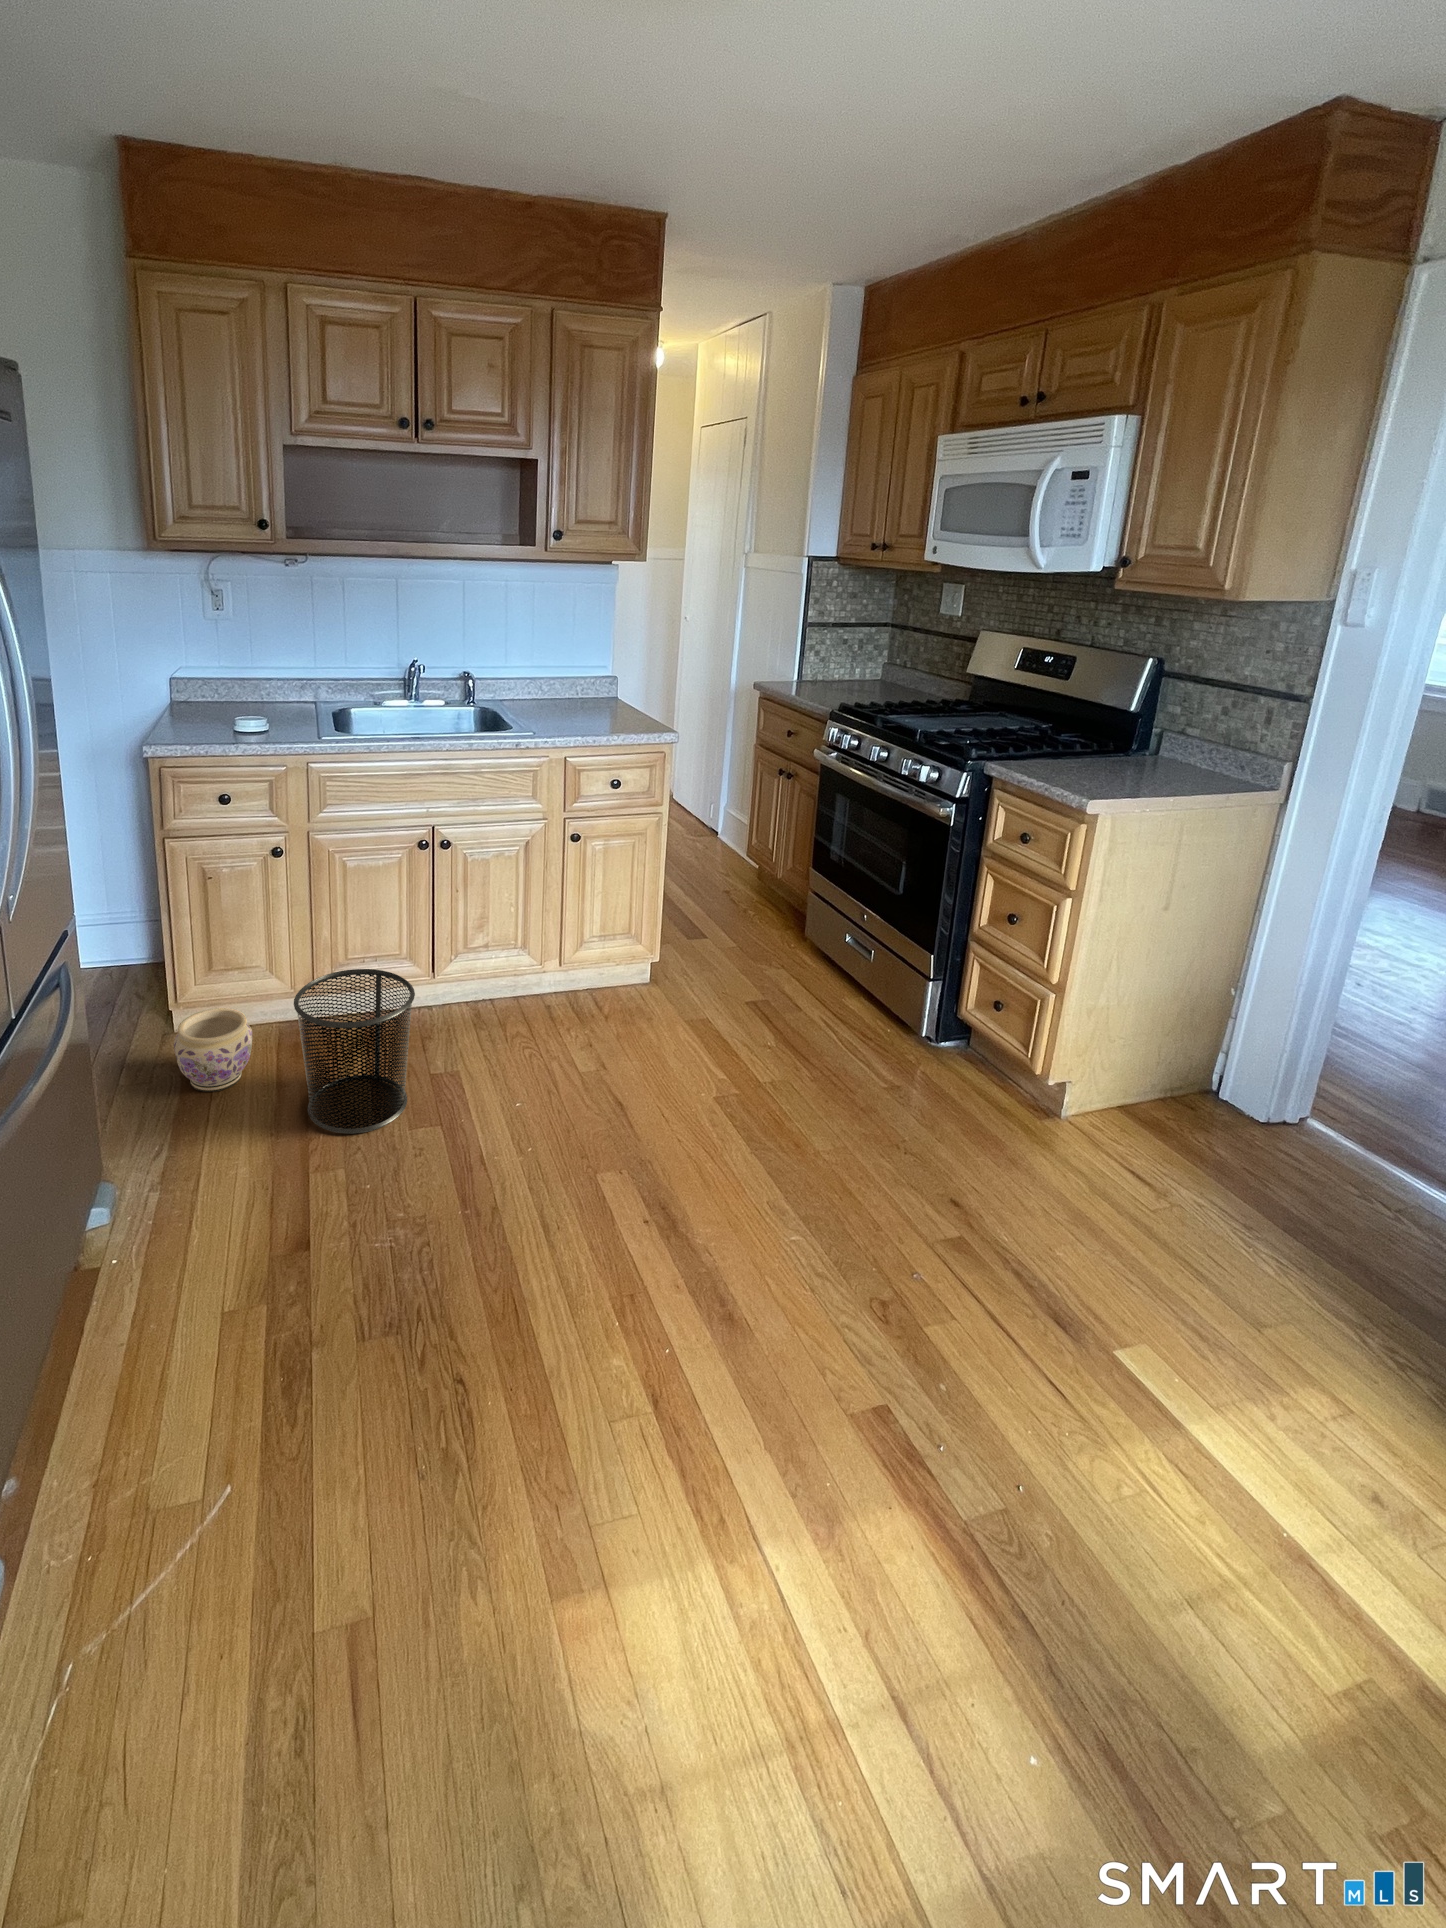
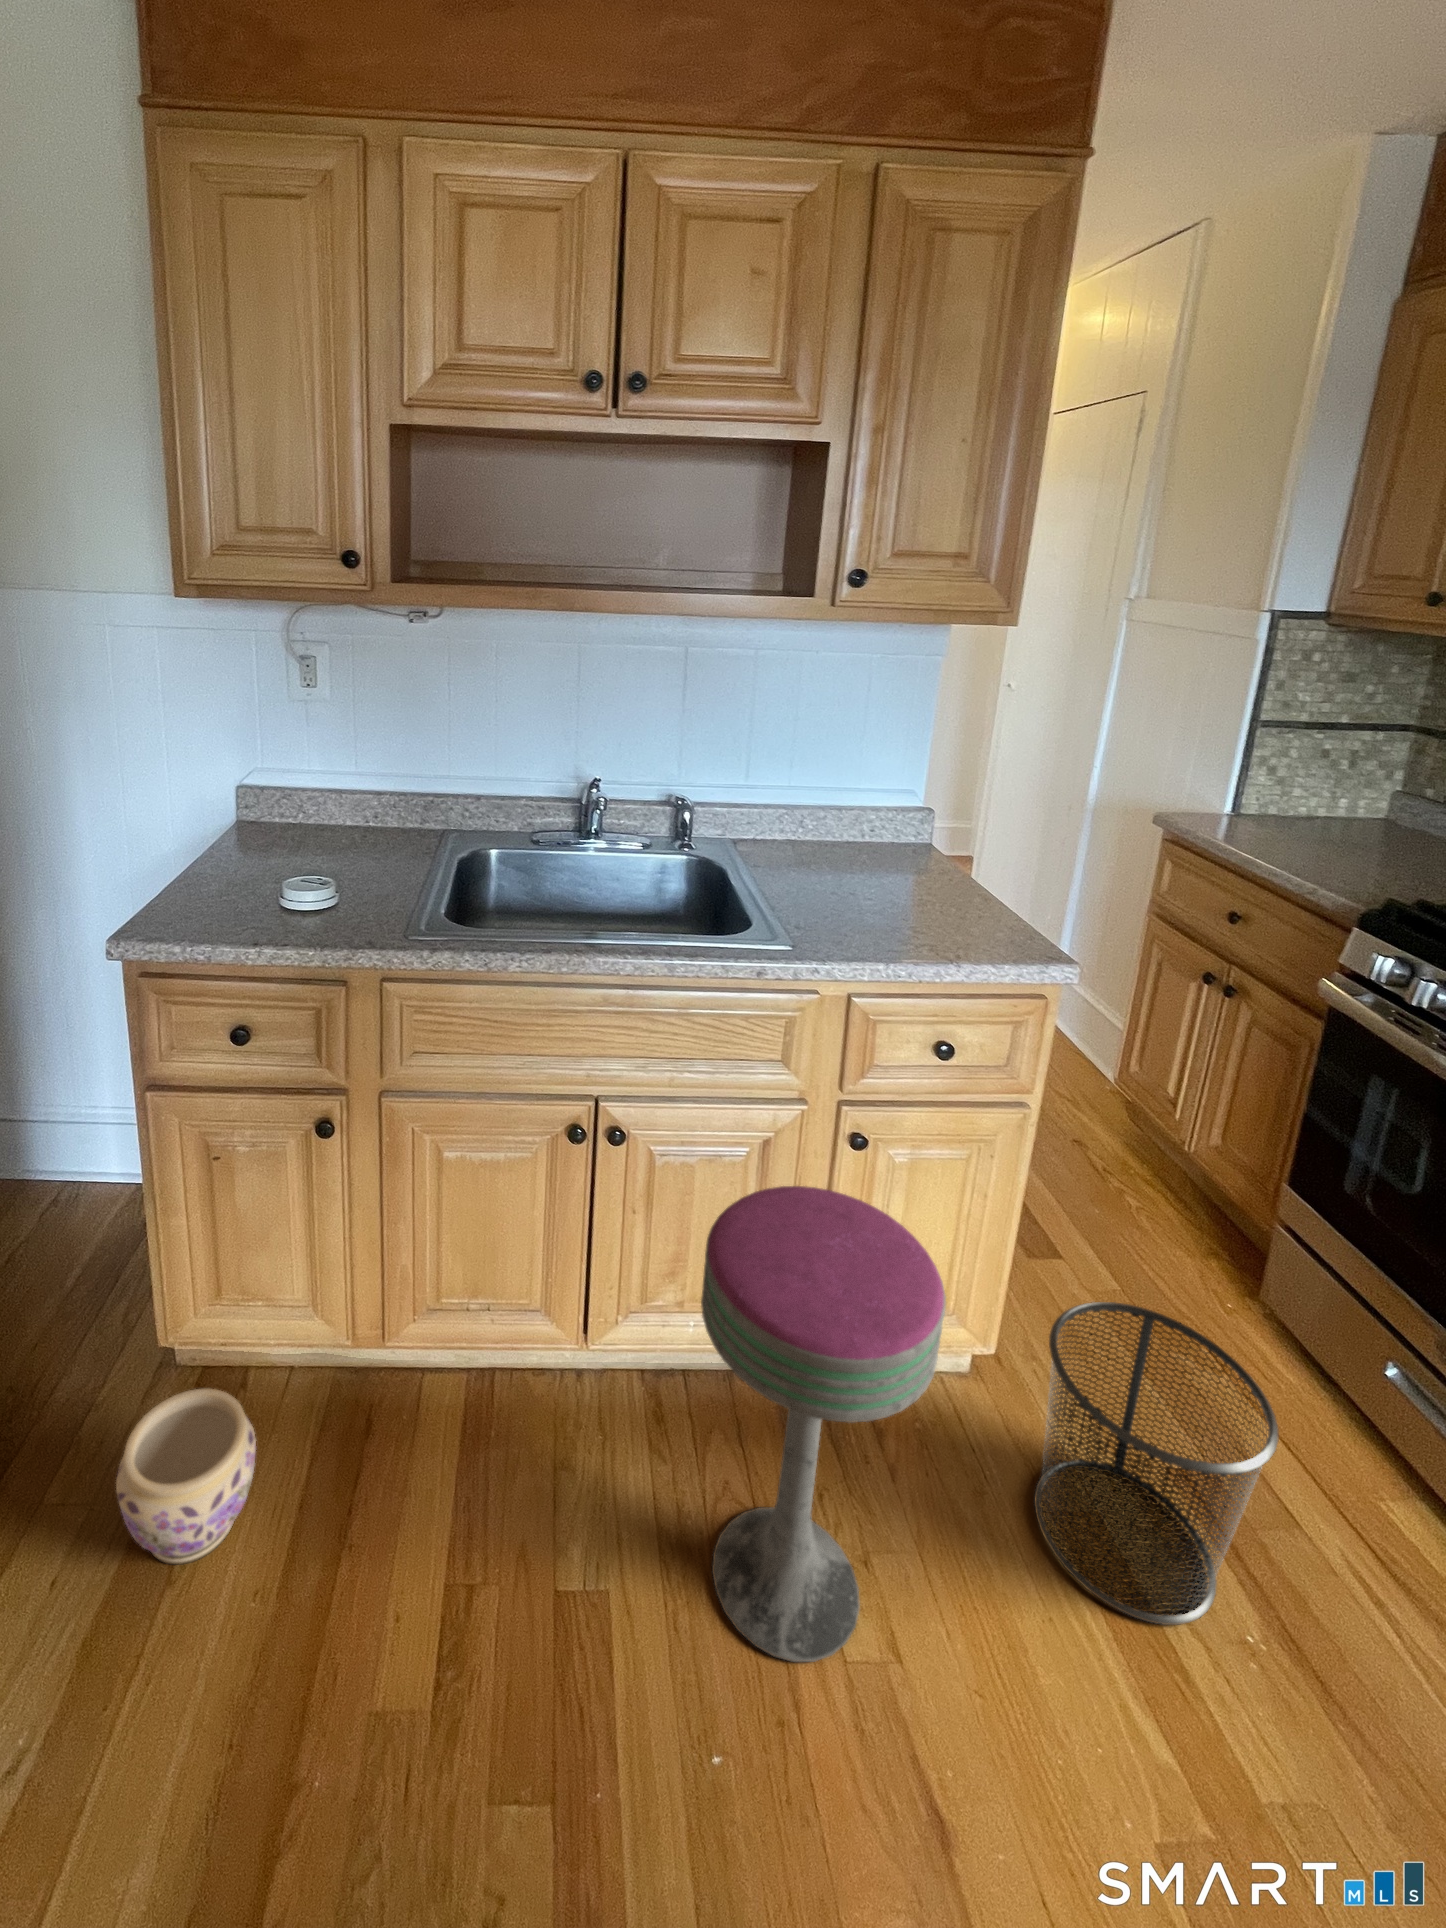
bar stool: none [497,851,612,1077] -> present [701,1186,946,1662]
waste bin: present [294,969,415,1134] -> present [1034,1302,1279,1625]

